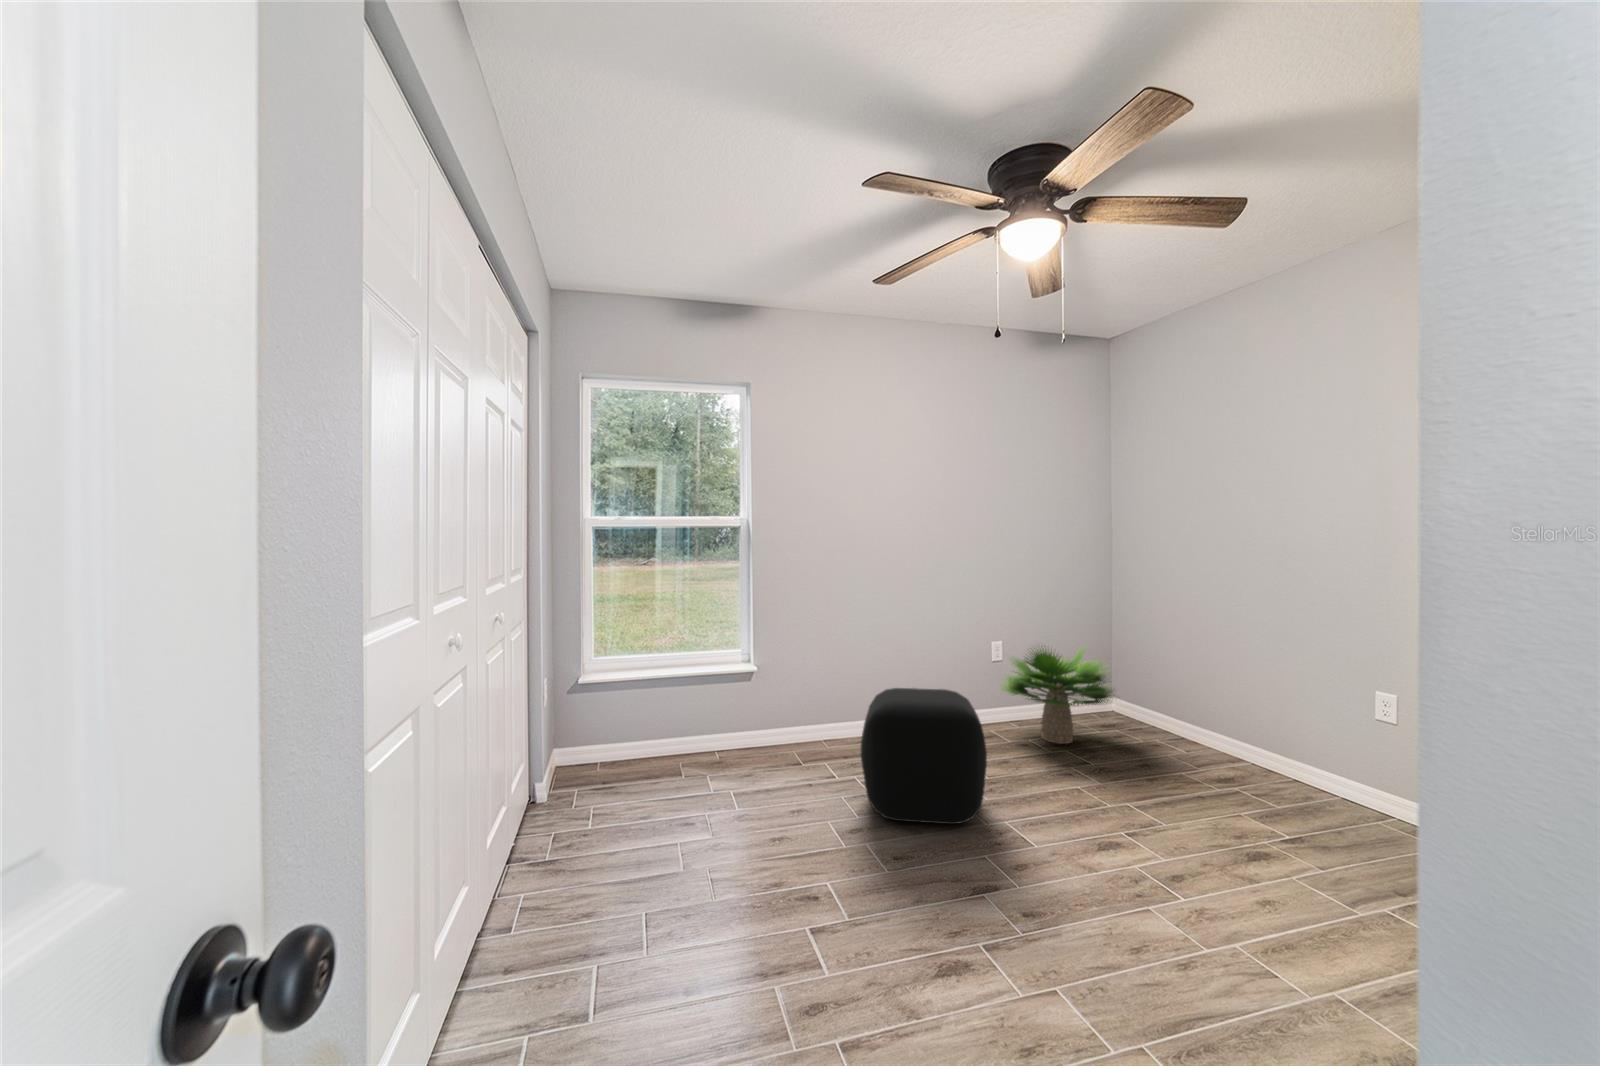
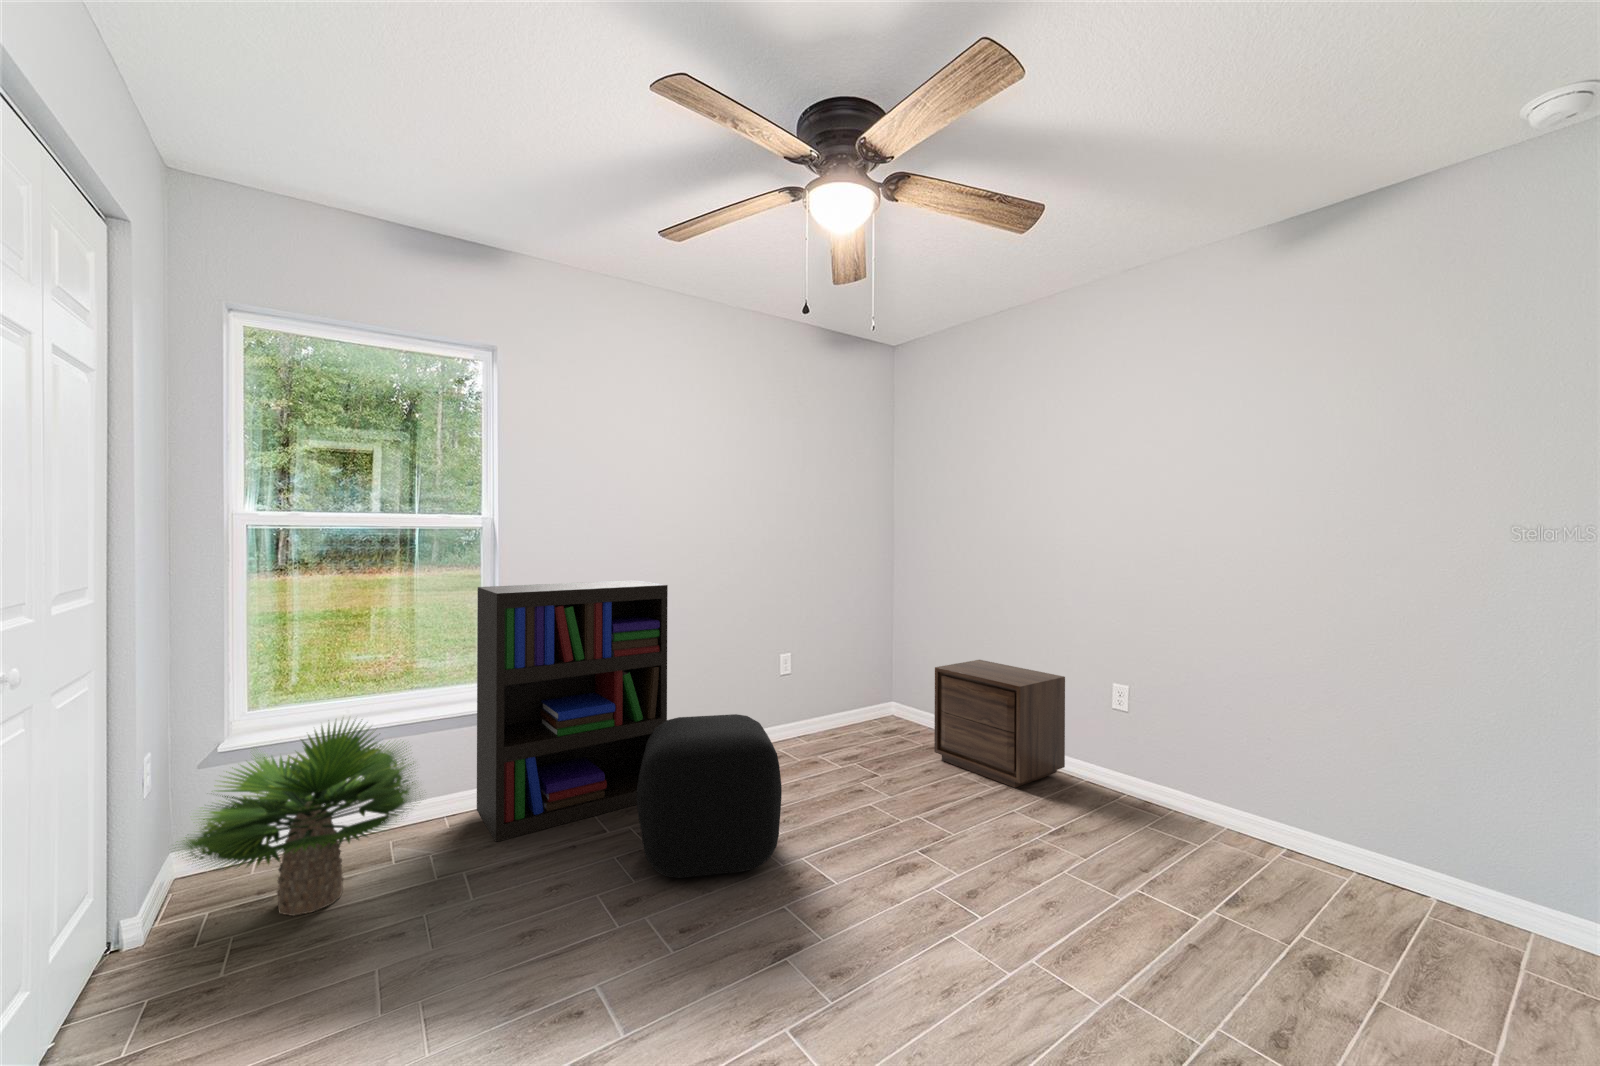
bookshelf: none [738,571,888,775] -> present [477,580,668,842]
potted plant: present [1003,646,1113,744] -> present [183,721,416,916]
nightstand: none [1157,660,1314,793] -> present [934,660,1065,788]

